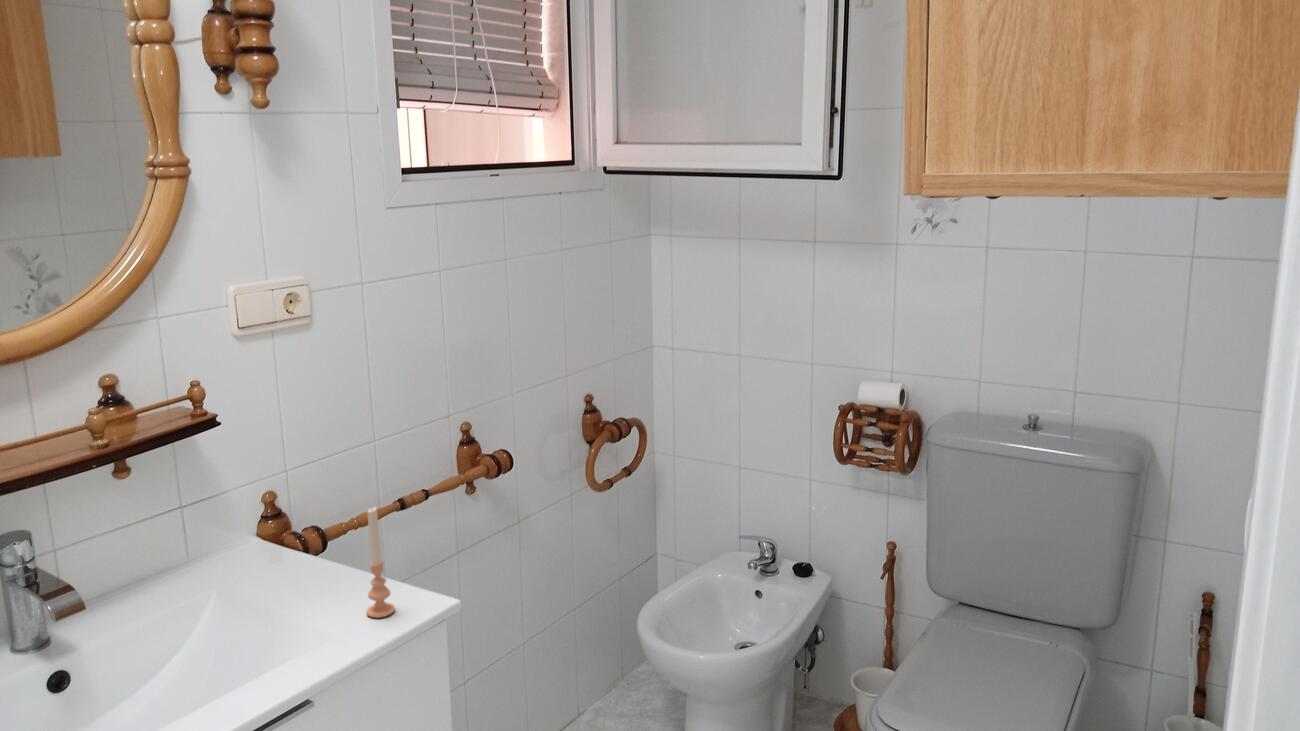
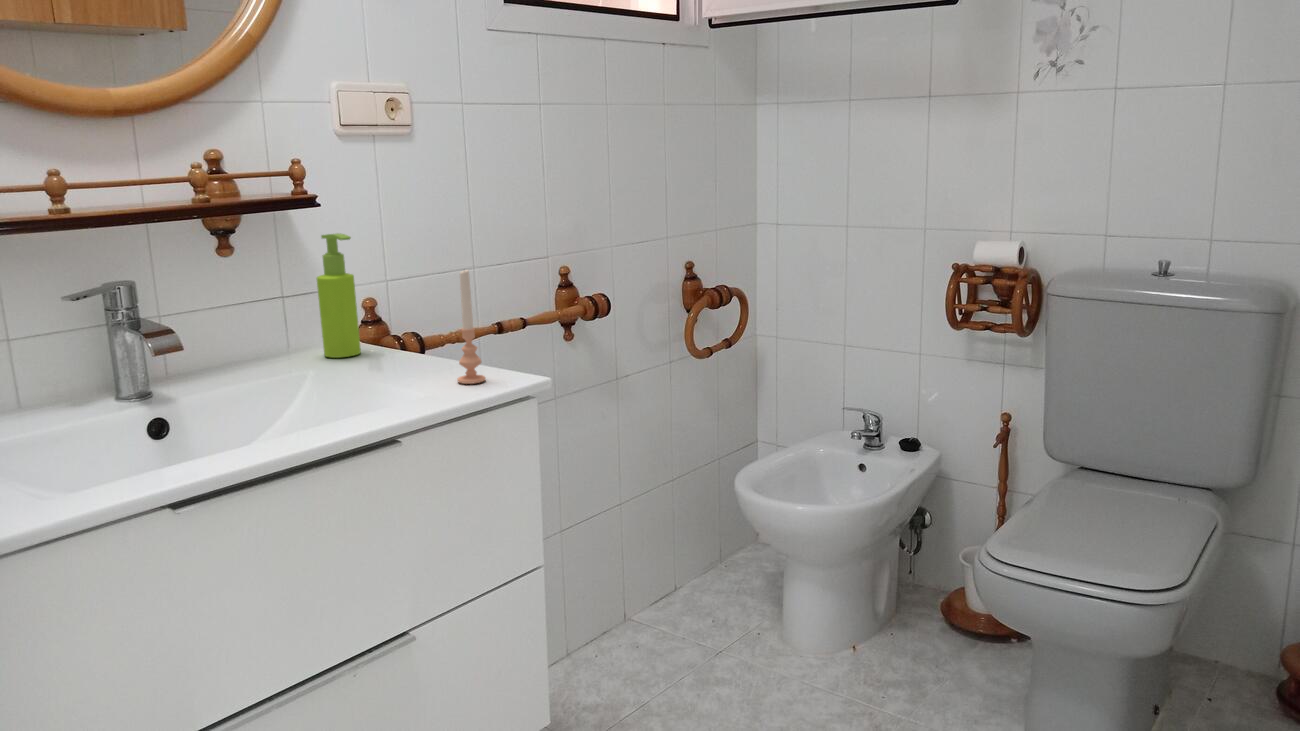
soap dispenser: none [218,448,265,572] -> present [316,233,361,358]

